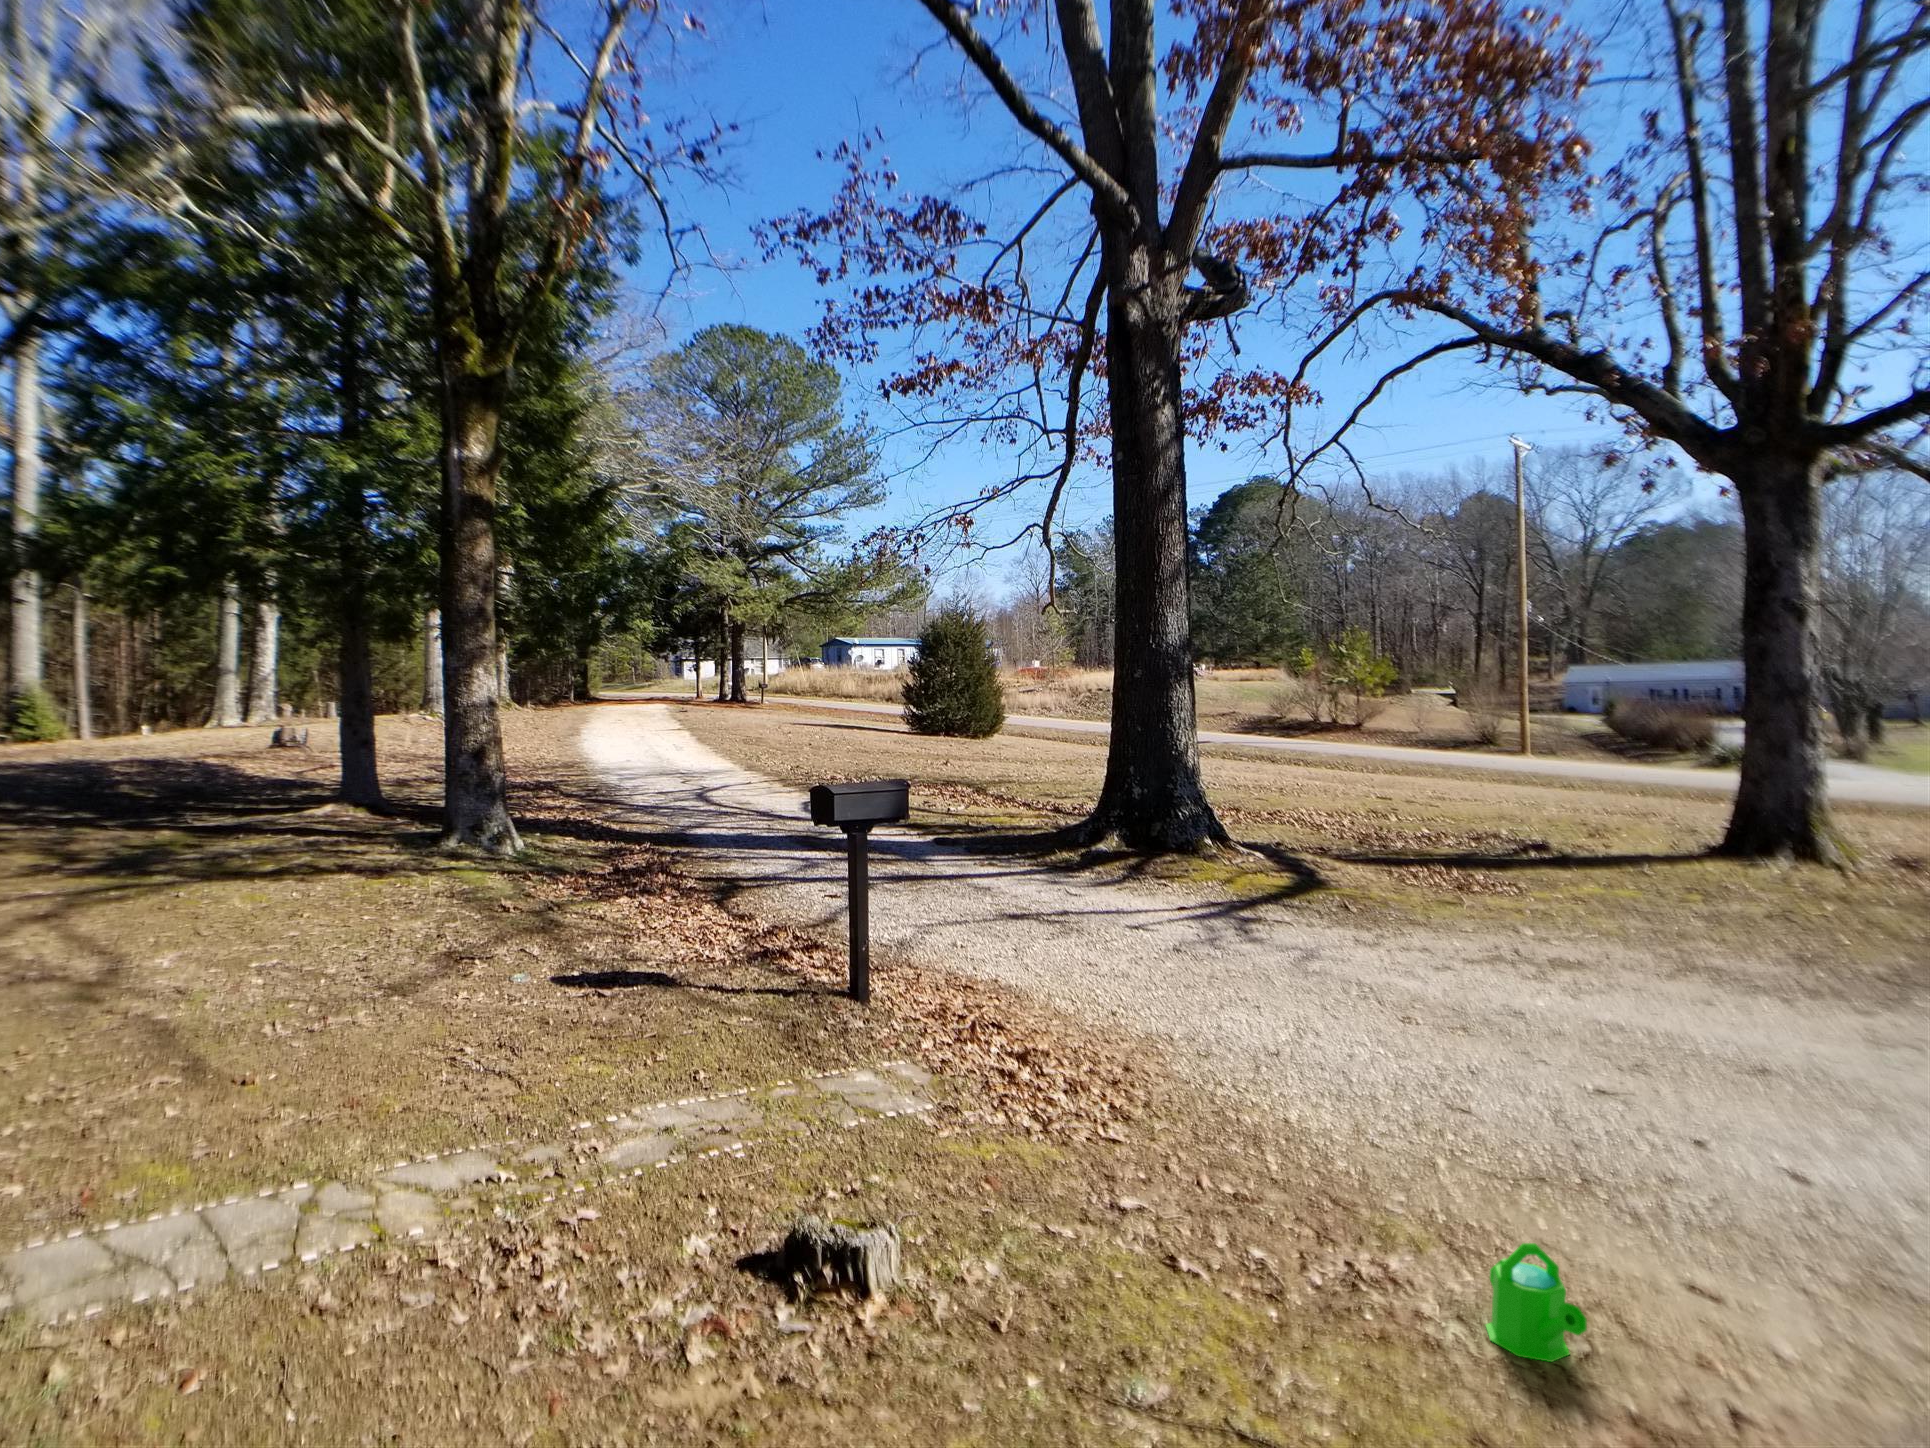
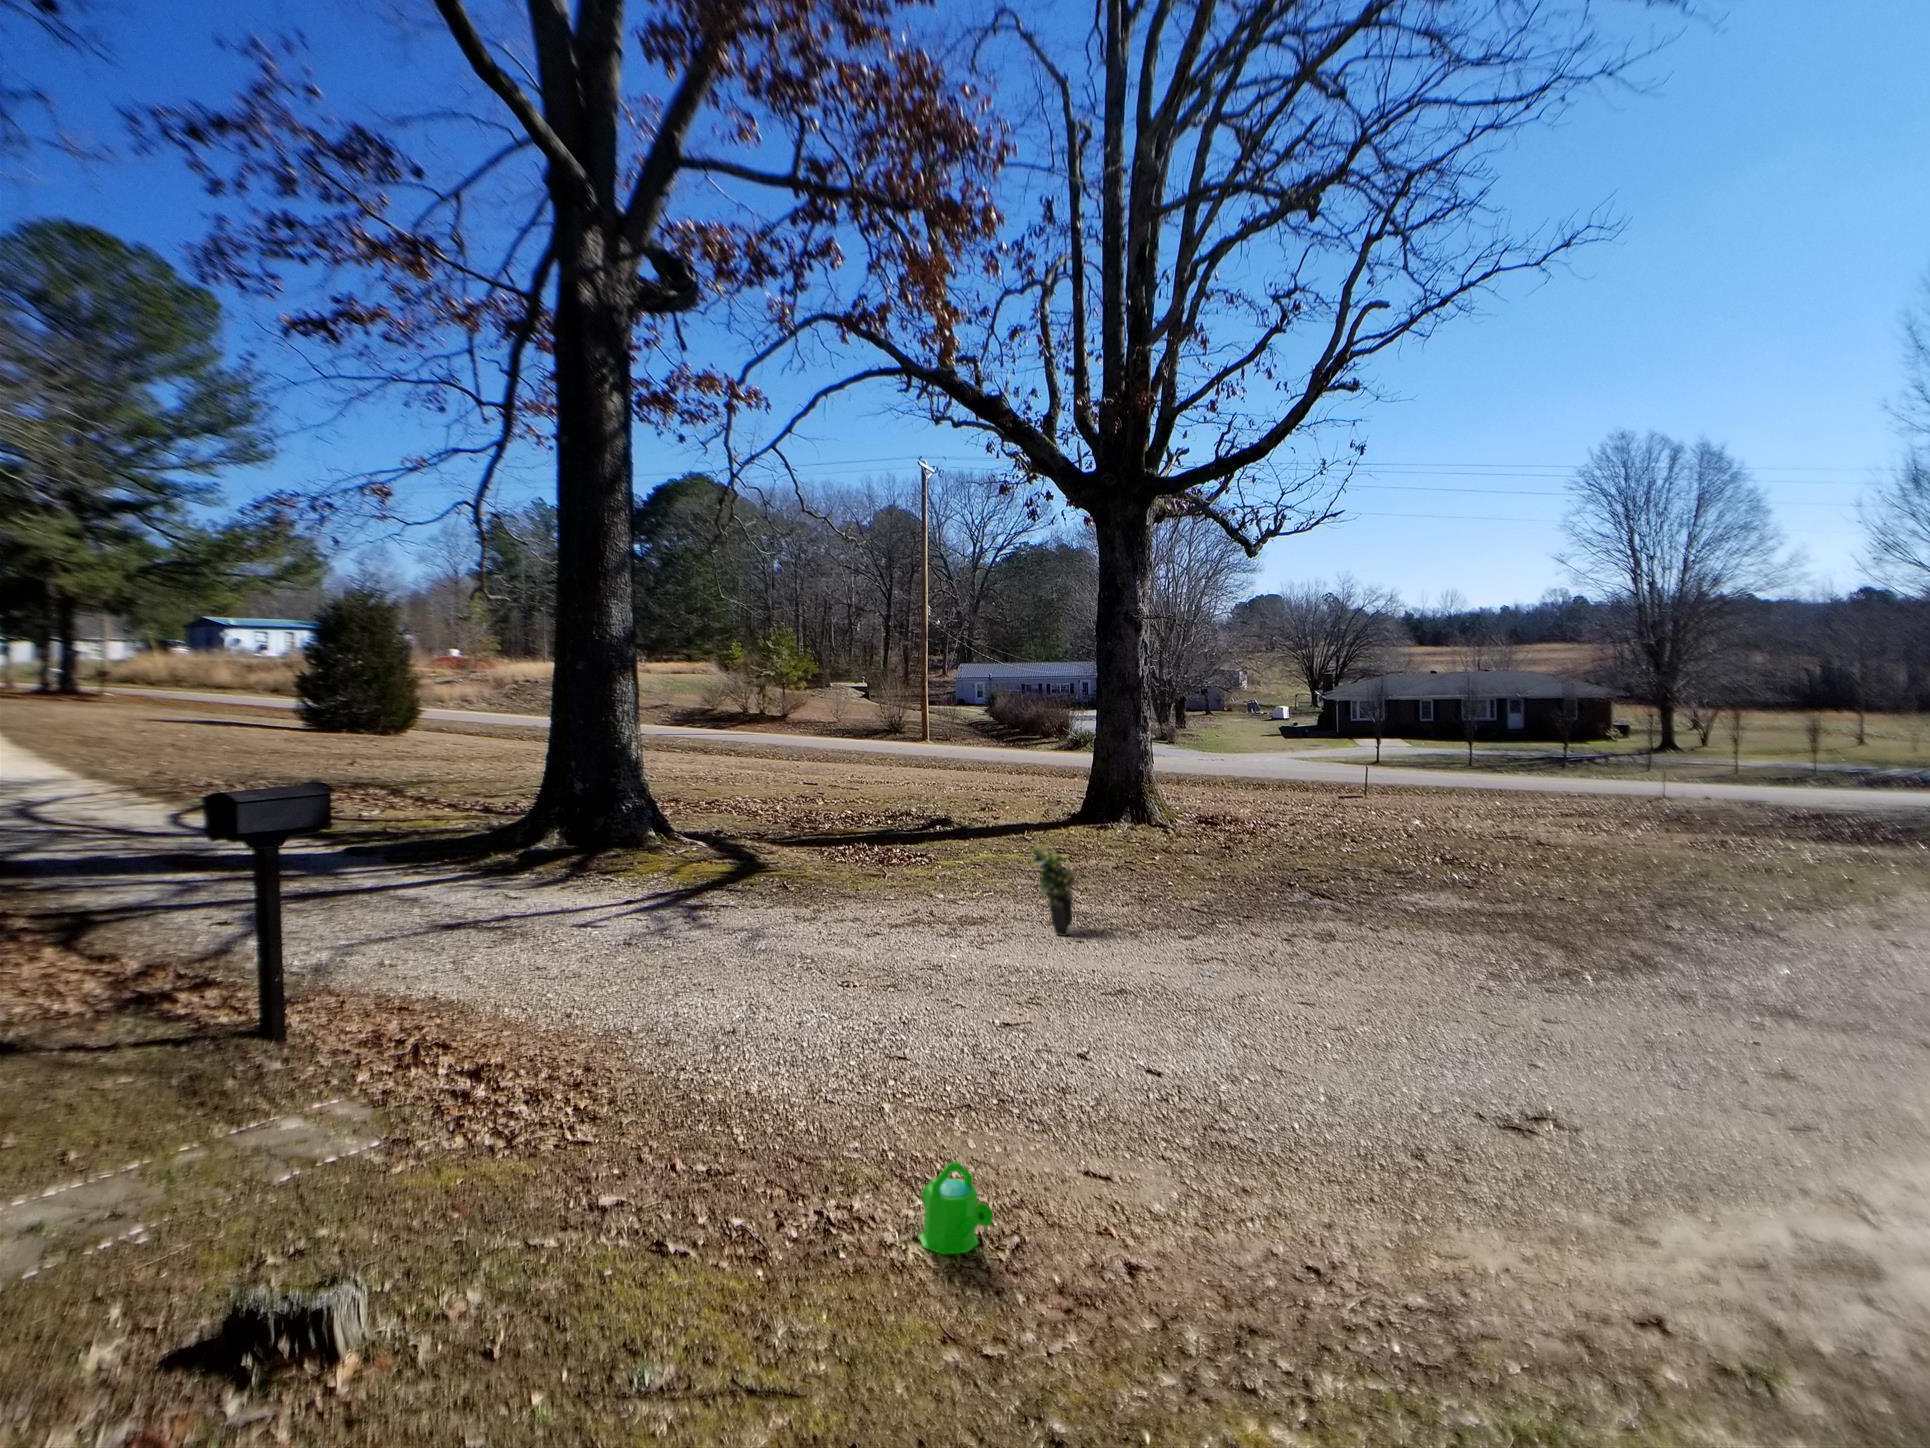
potted plant: none [1655,869,1738,989] -> present [1029,844,1077,936]

